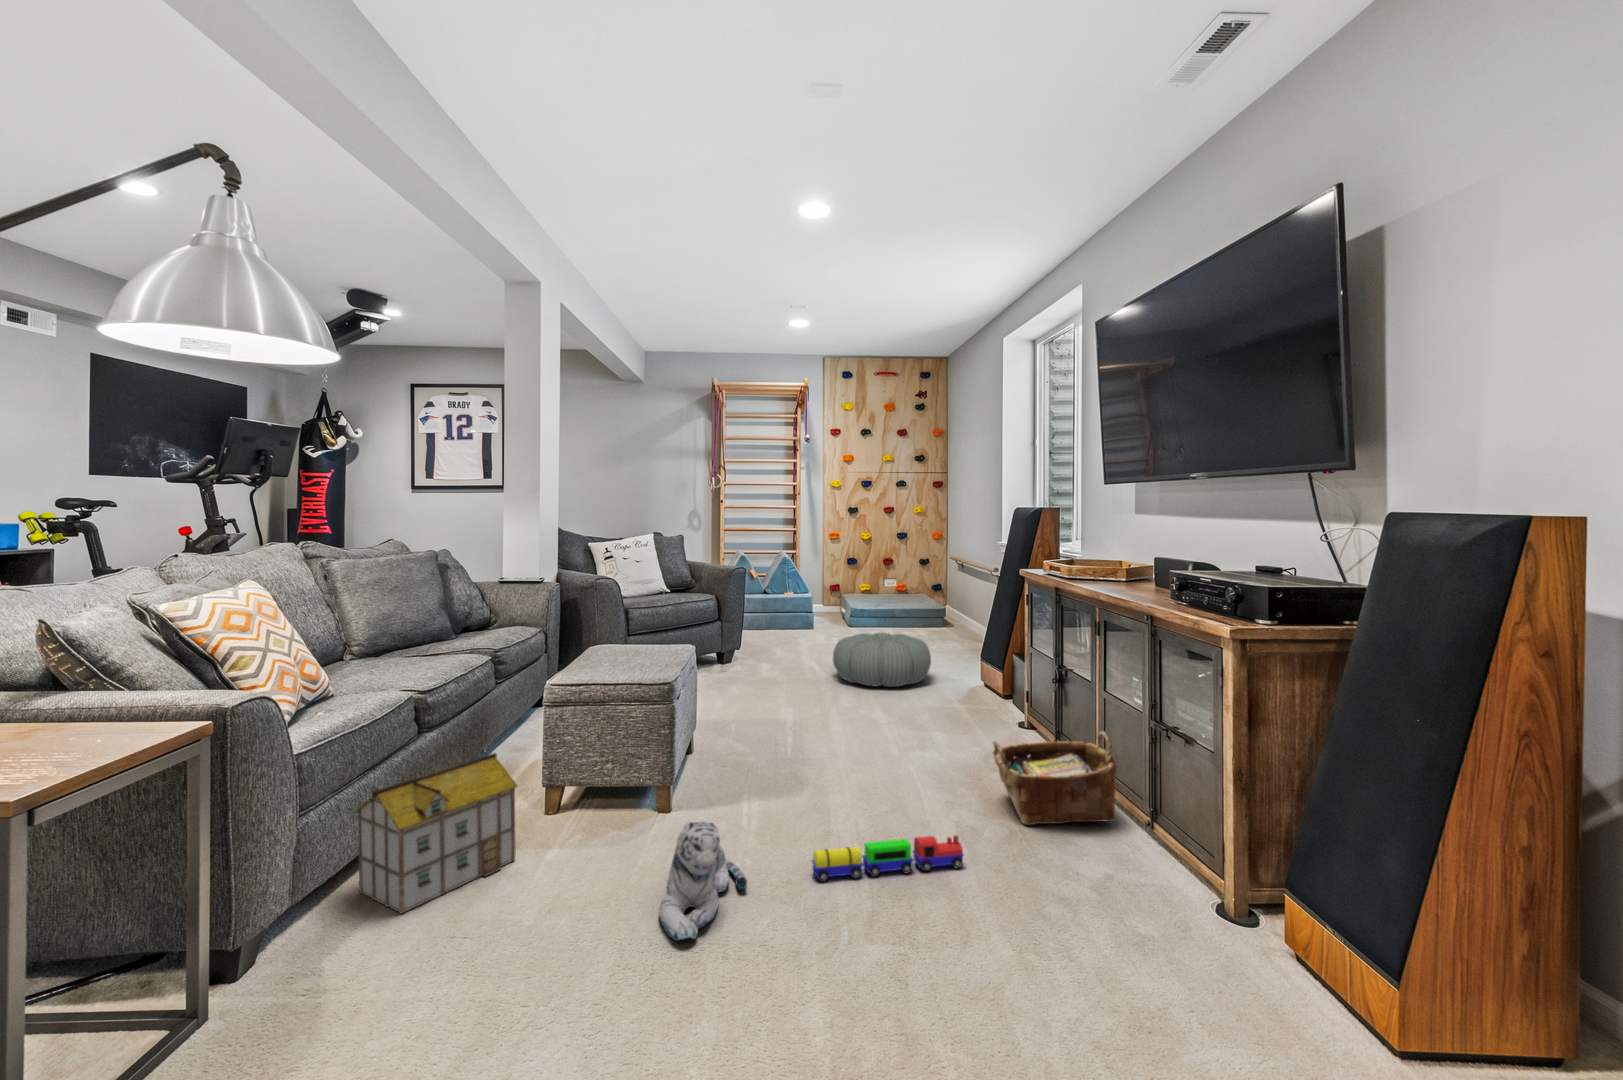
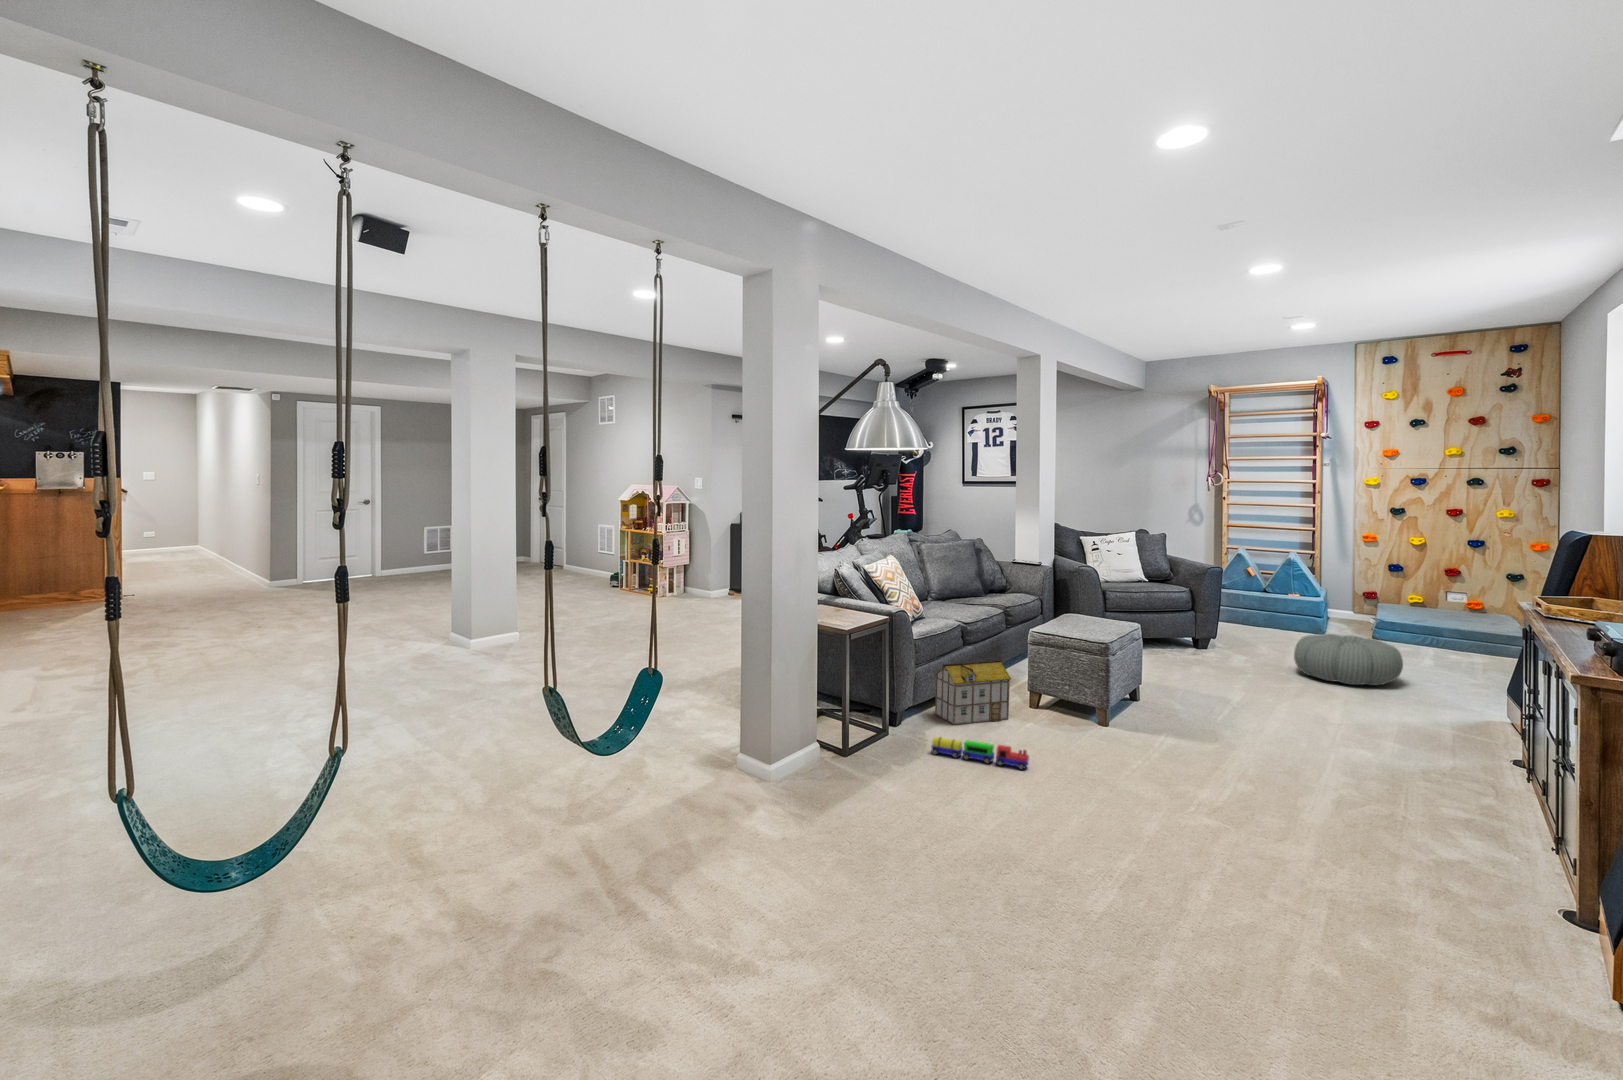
woven basket: present [993,731,1116,825] -> none [1356,714,1470,790]
plush toy: present [659,822,747,941] -> none [1076,707,1133,764]
toy train: present [812,835,964,882] -> present [931,737,1029,770]

